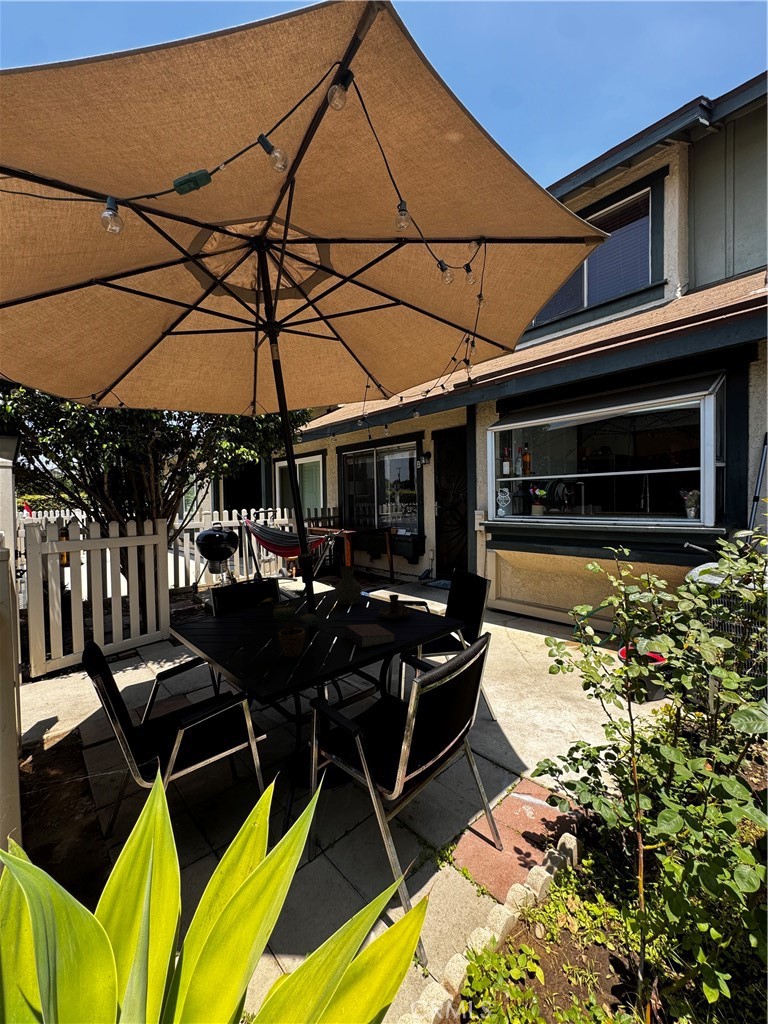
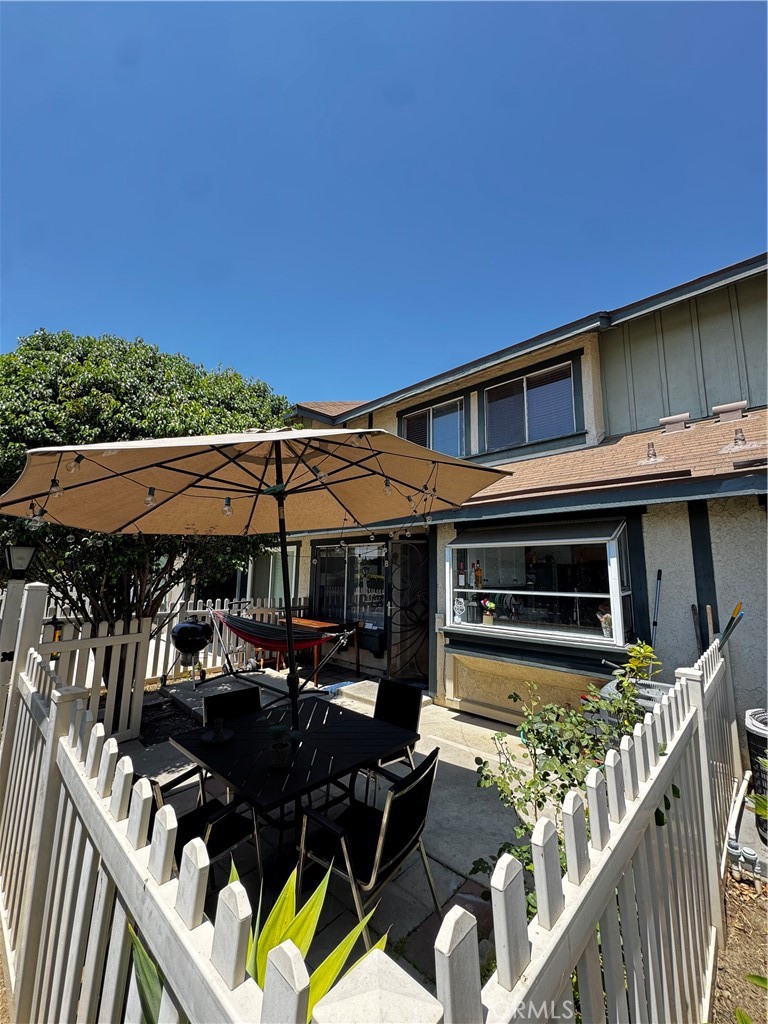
vase: present [335,566,361,605] -> none [310,677,333,714]
candle holder: present [378,595,410,619] -> present [202,718,233,743]
book: present [345,624,394,648] -> none [321,736,363,760]

